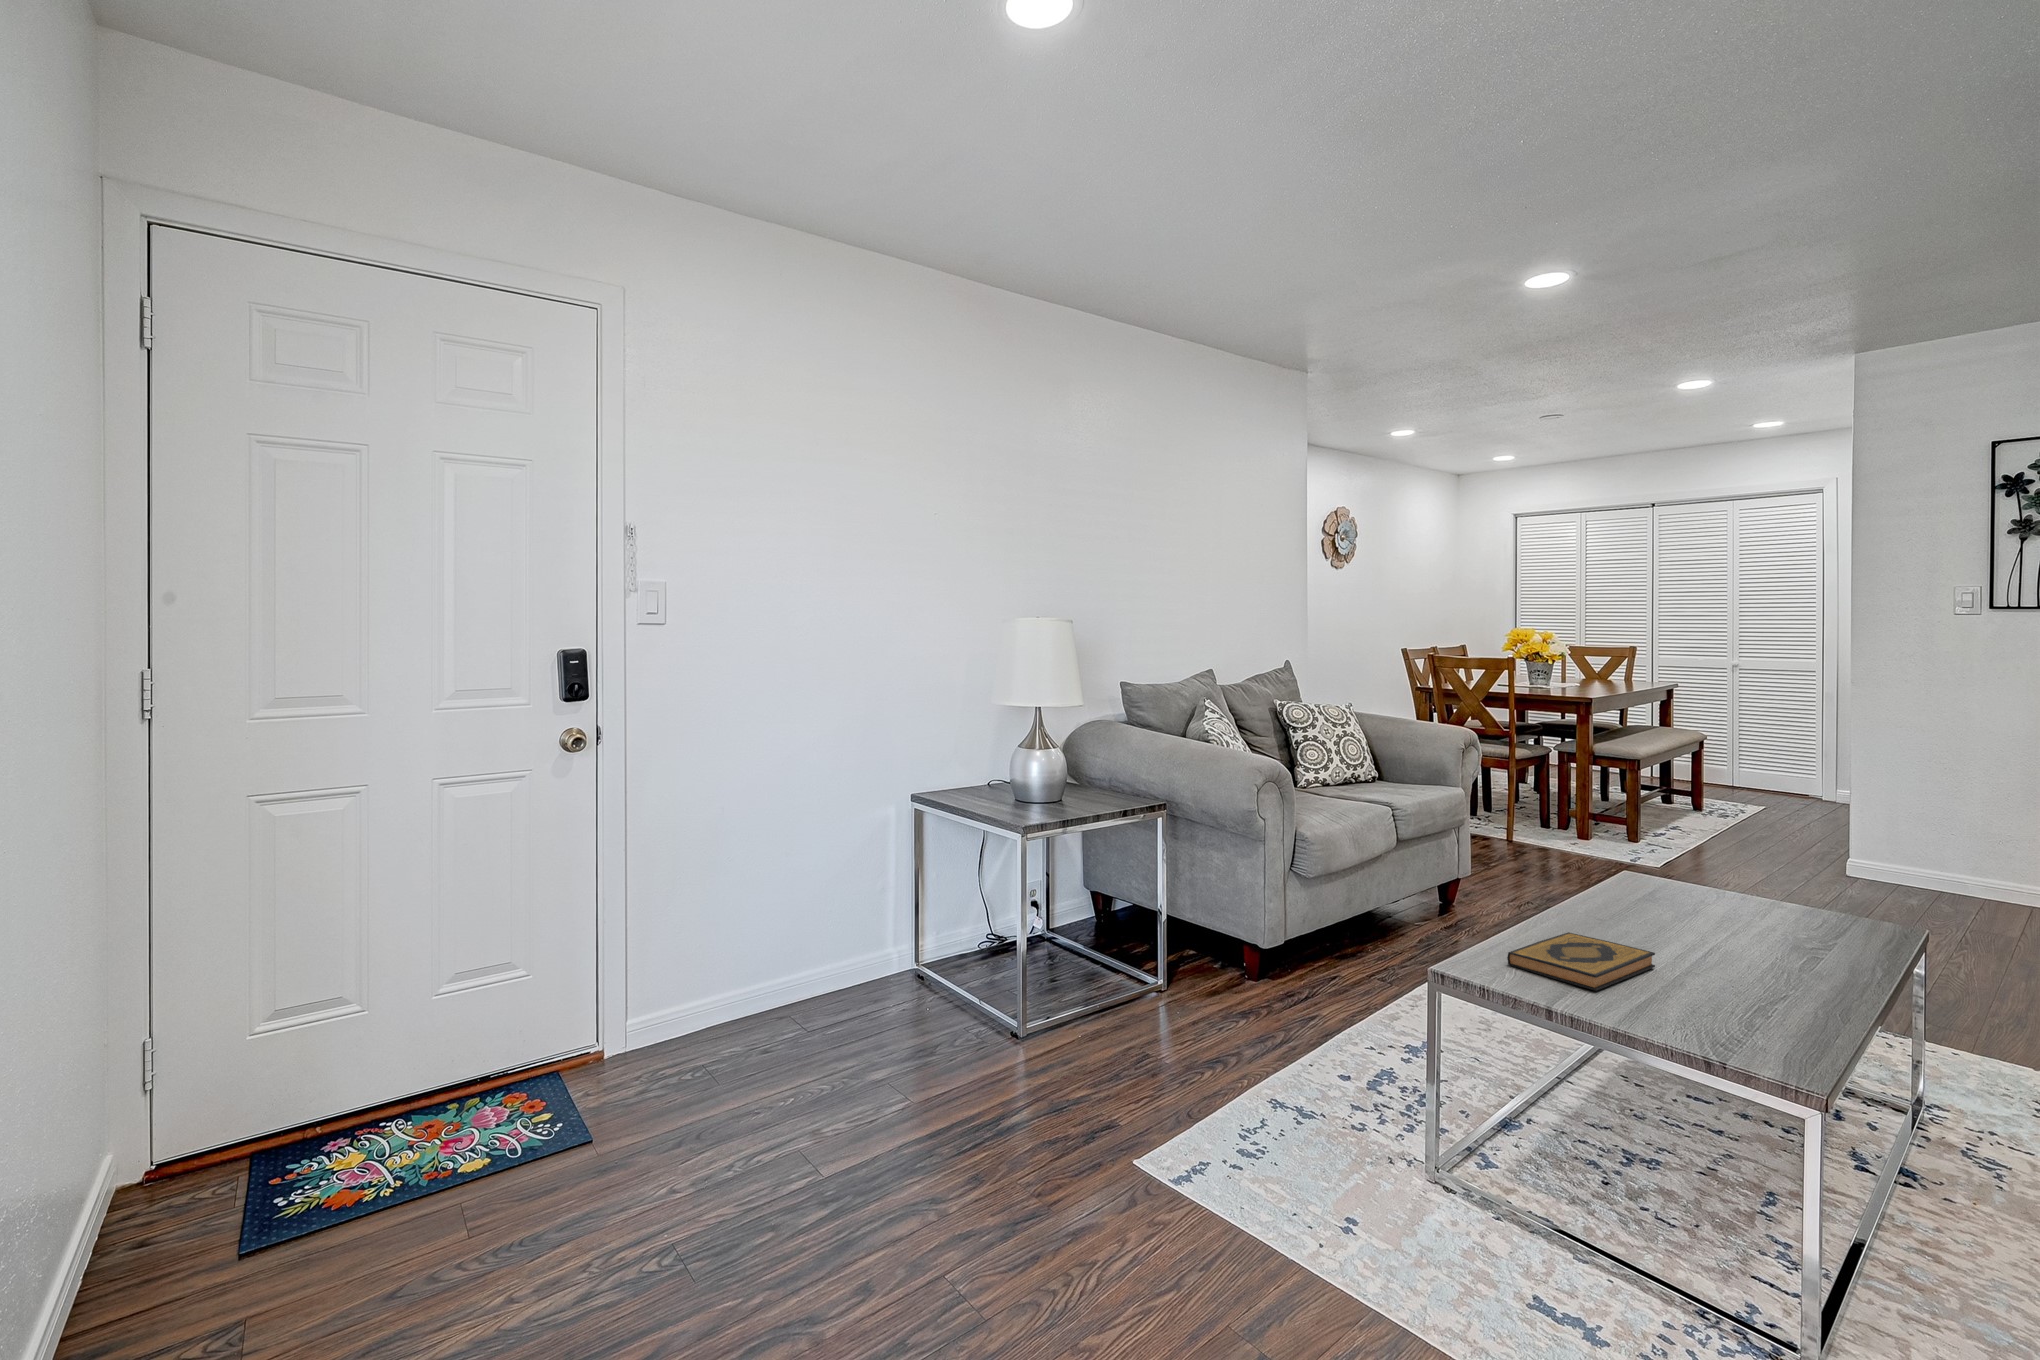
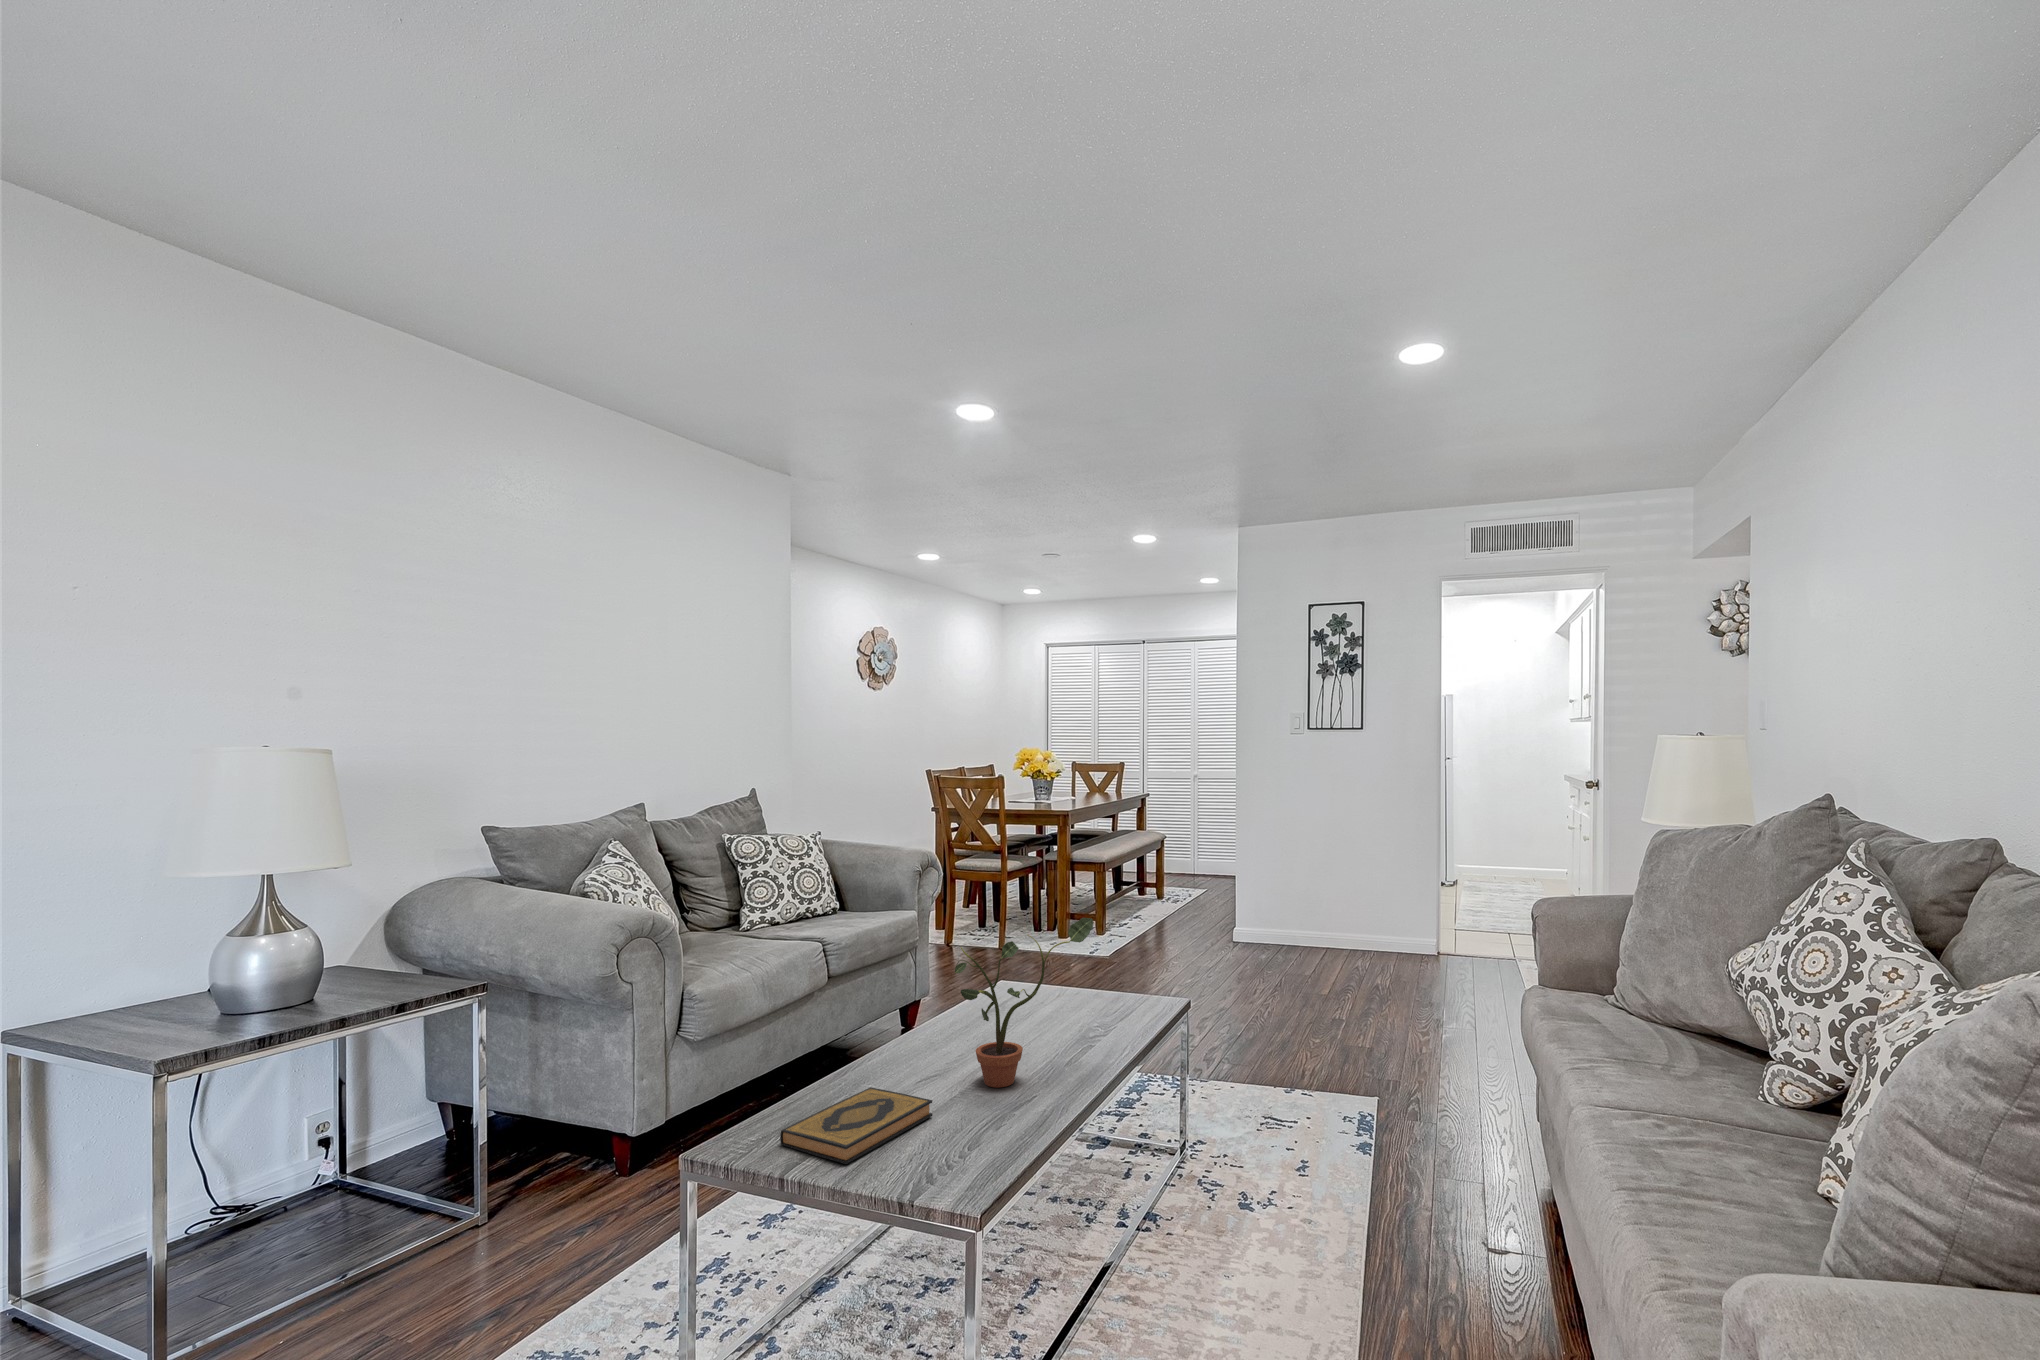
potted plant: none [1651,797,1827,955] -> present [955,918,1093,1088]

